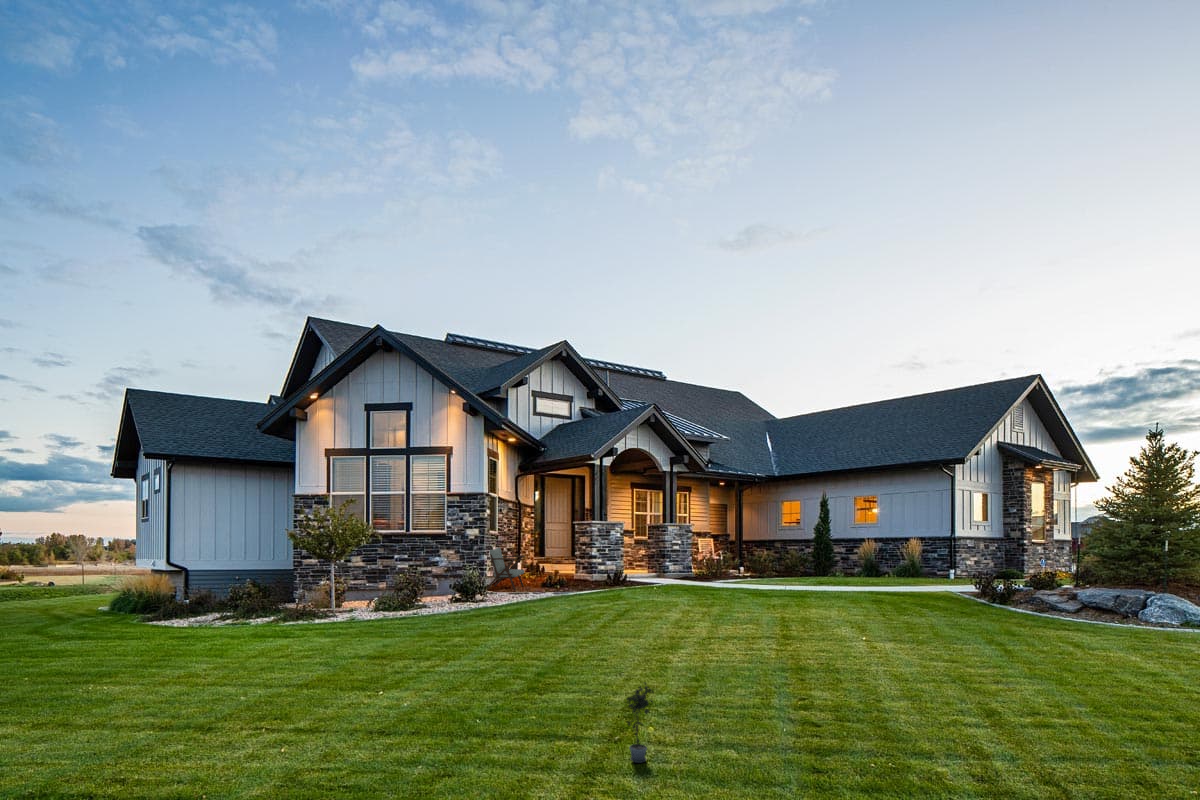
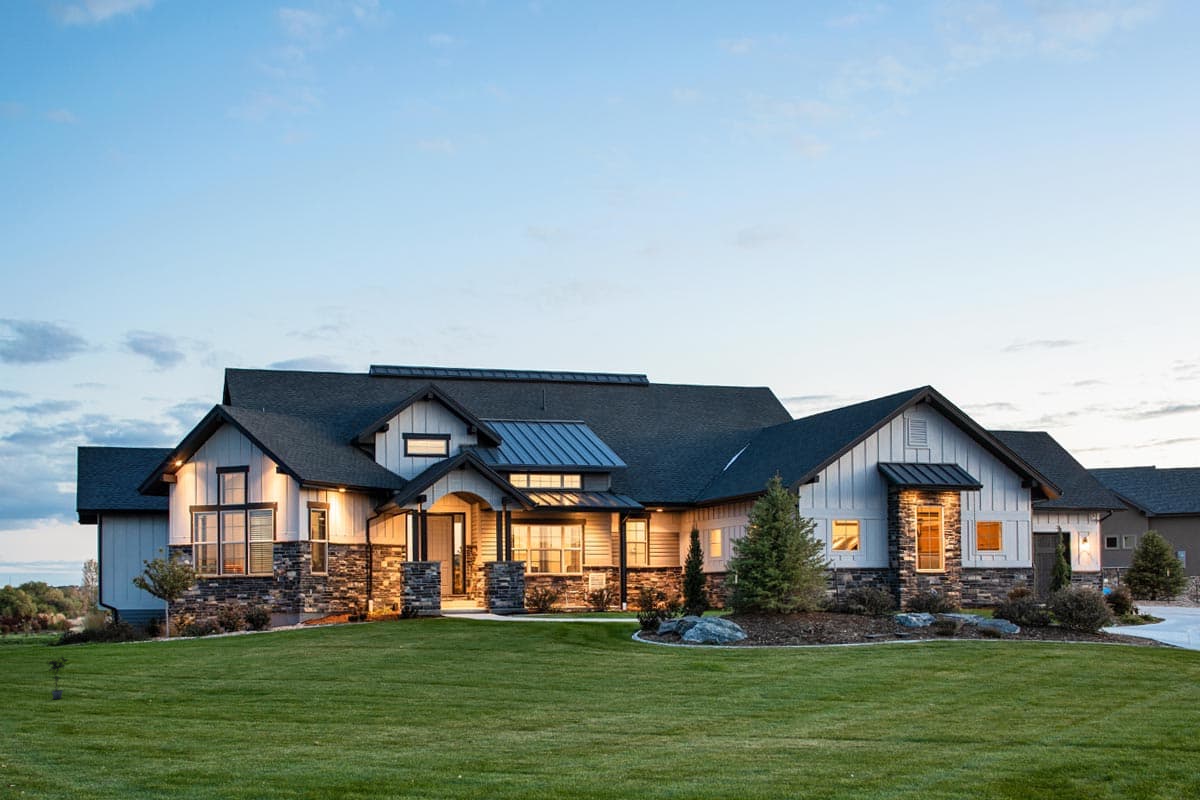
lounge chair: present [487,548,525,590] -> none [296,587,336,623]

